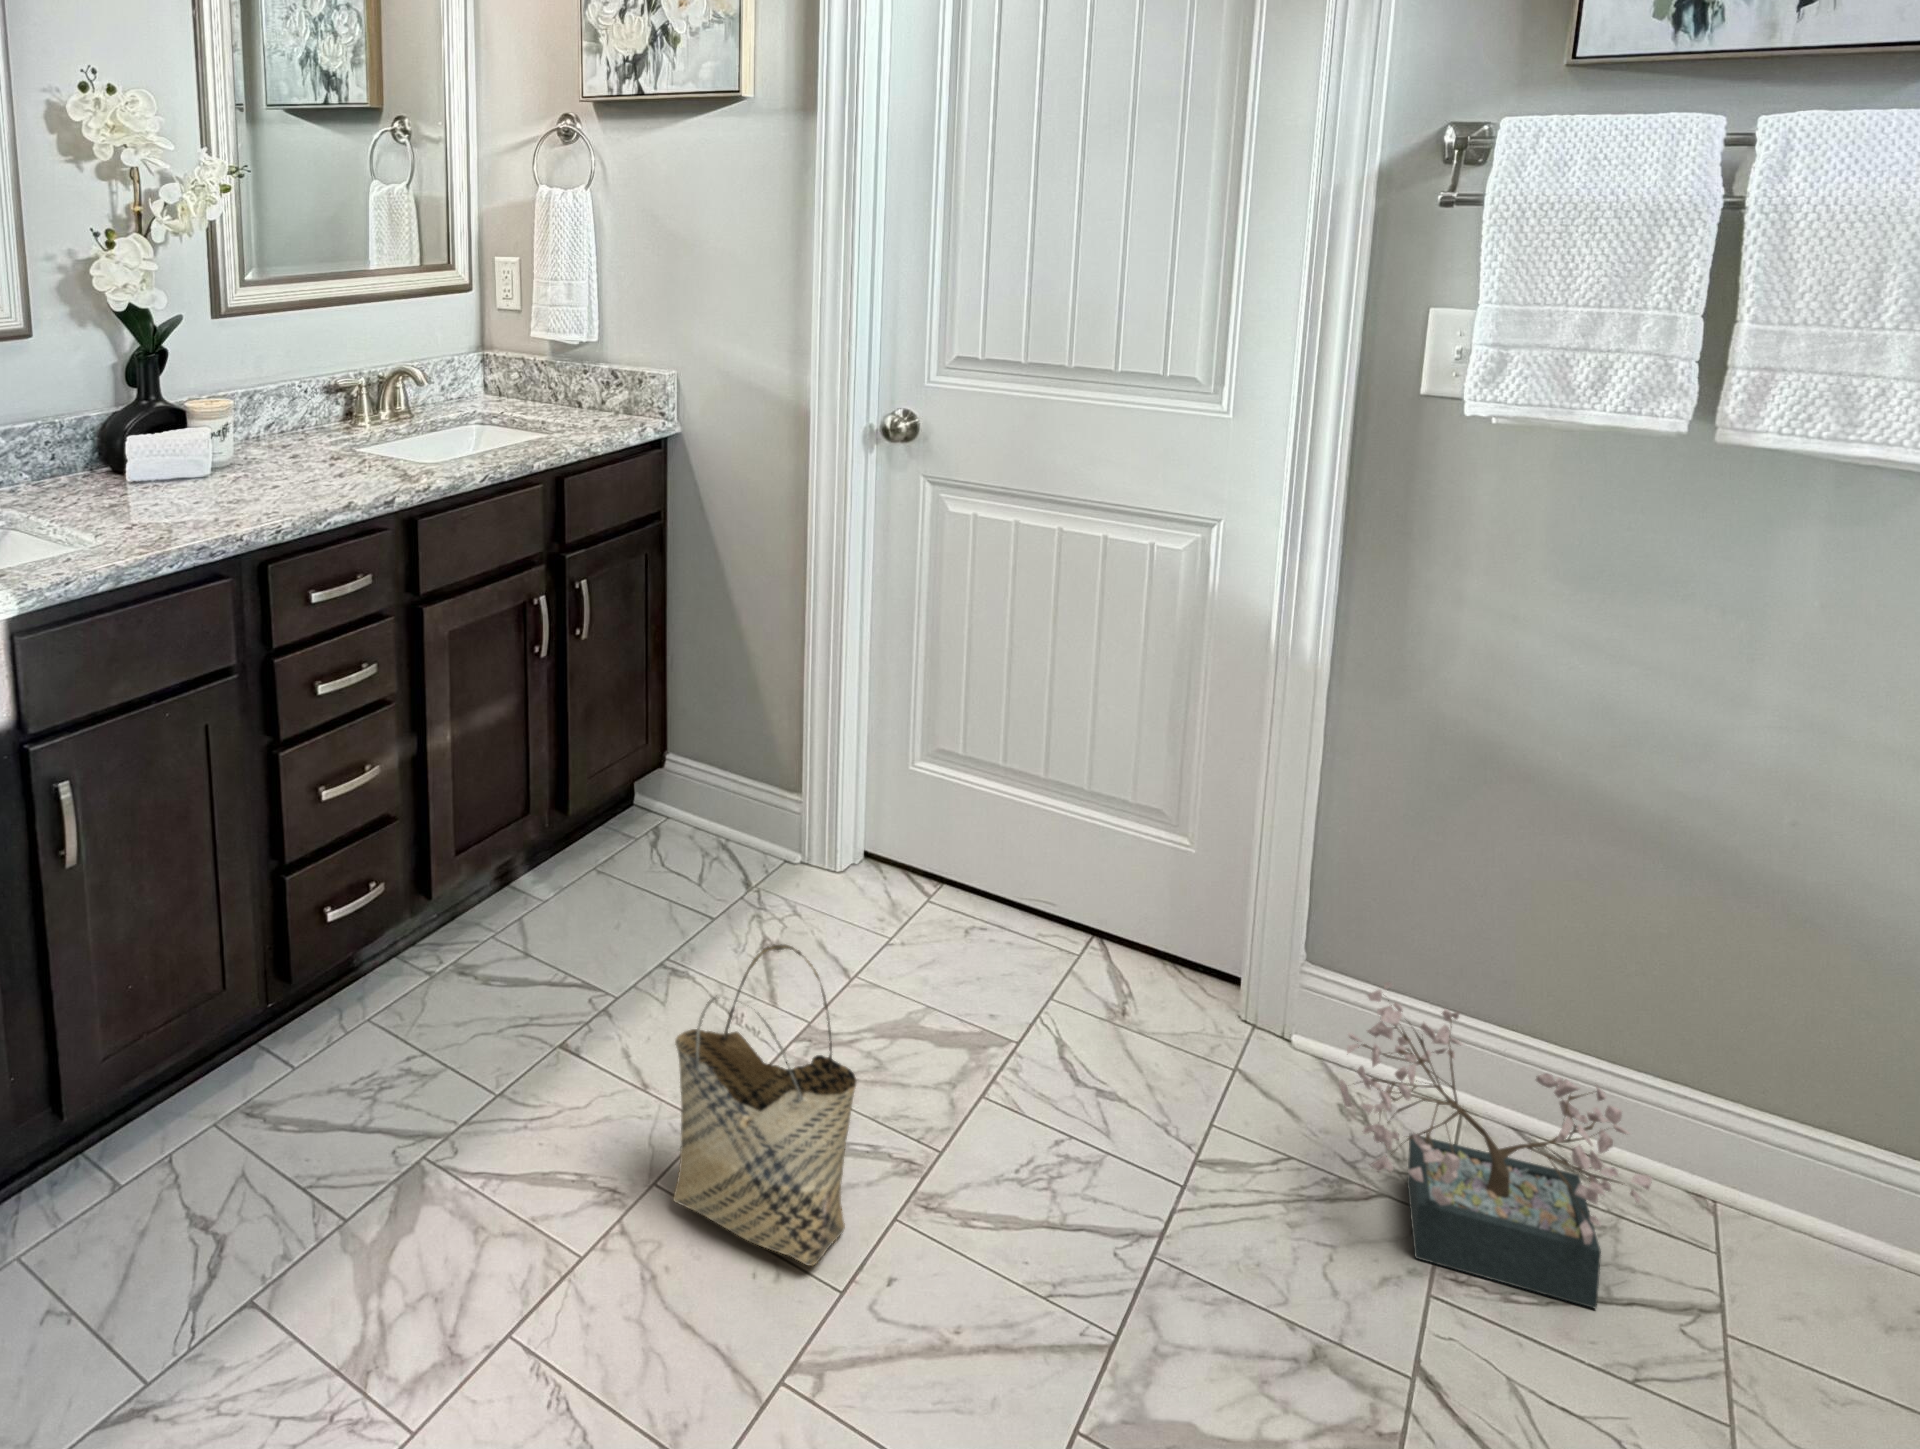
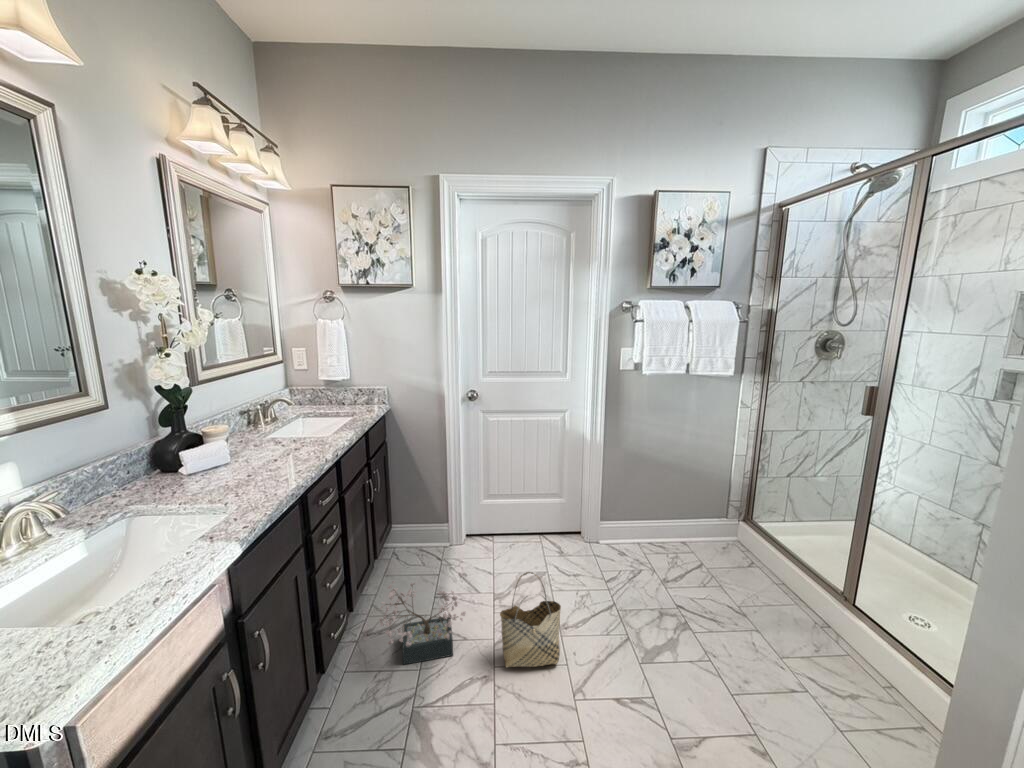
decorative plant: present [1339,982,1652,1309] -> present [379,581,465,665]

